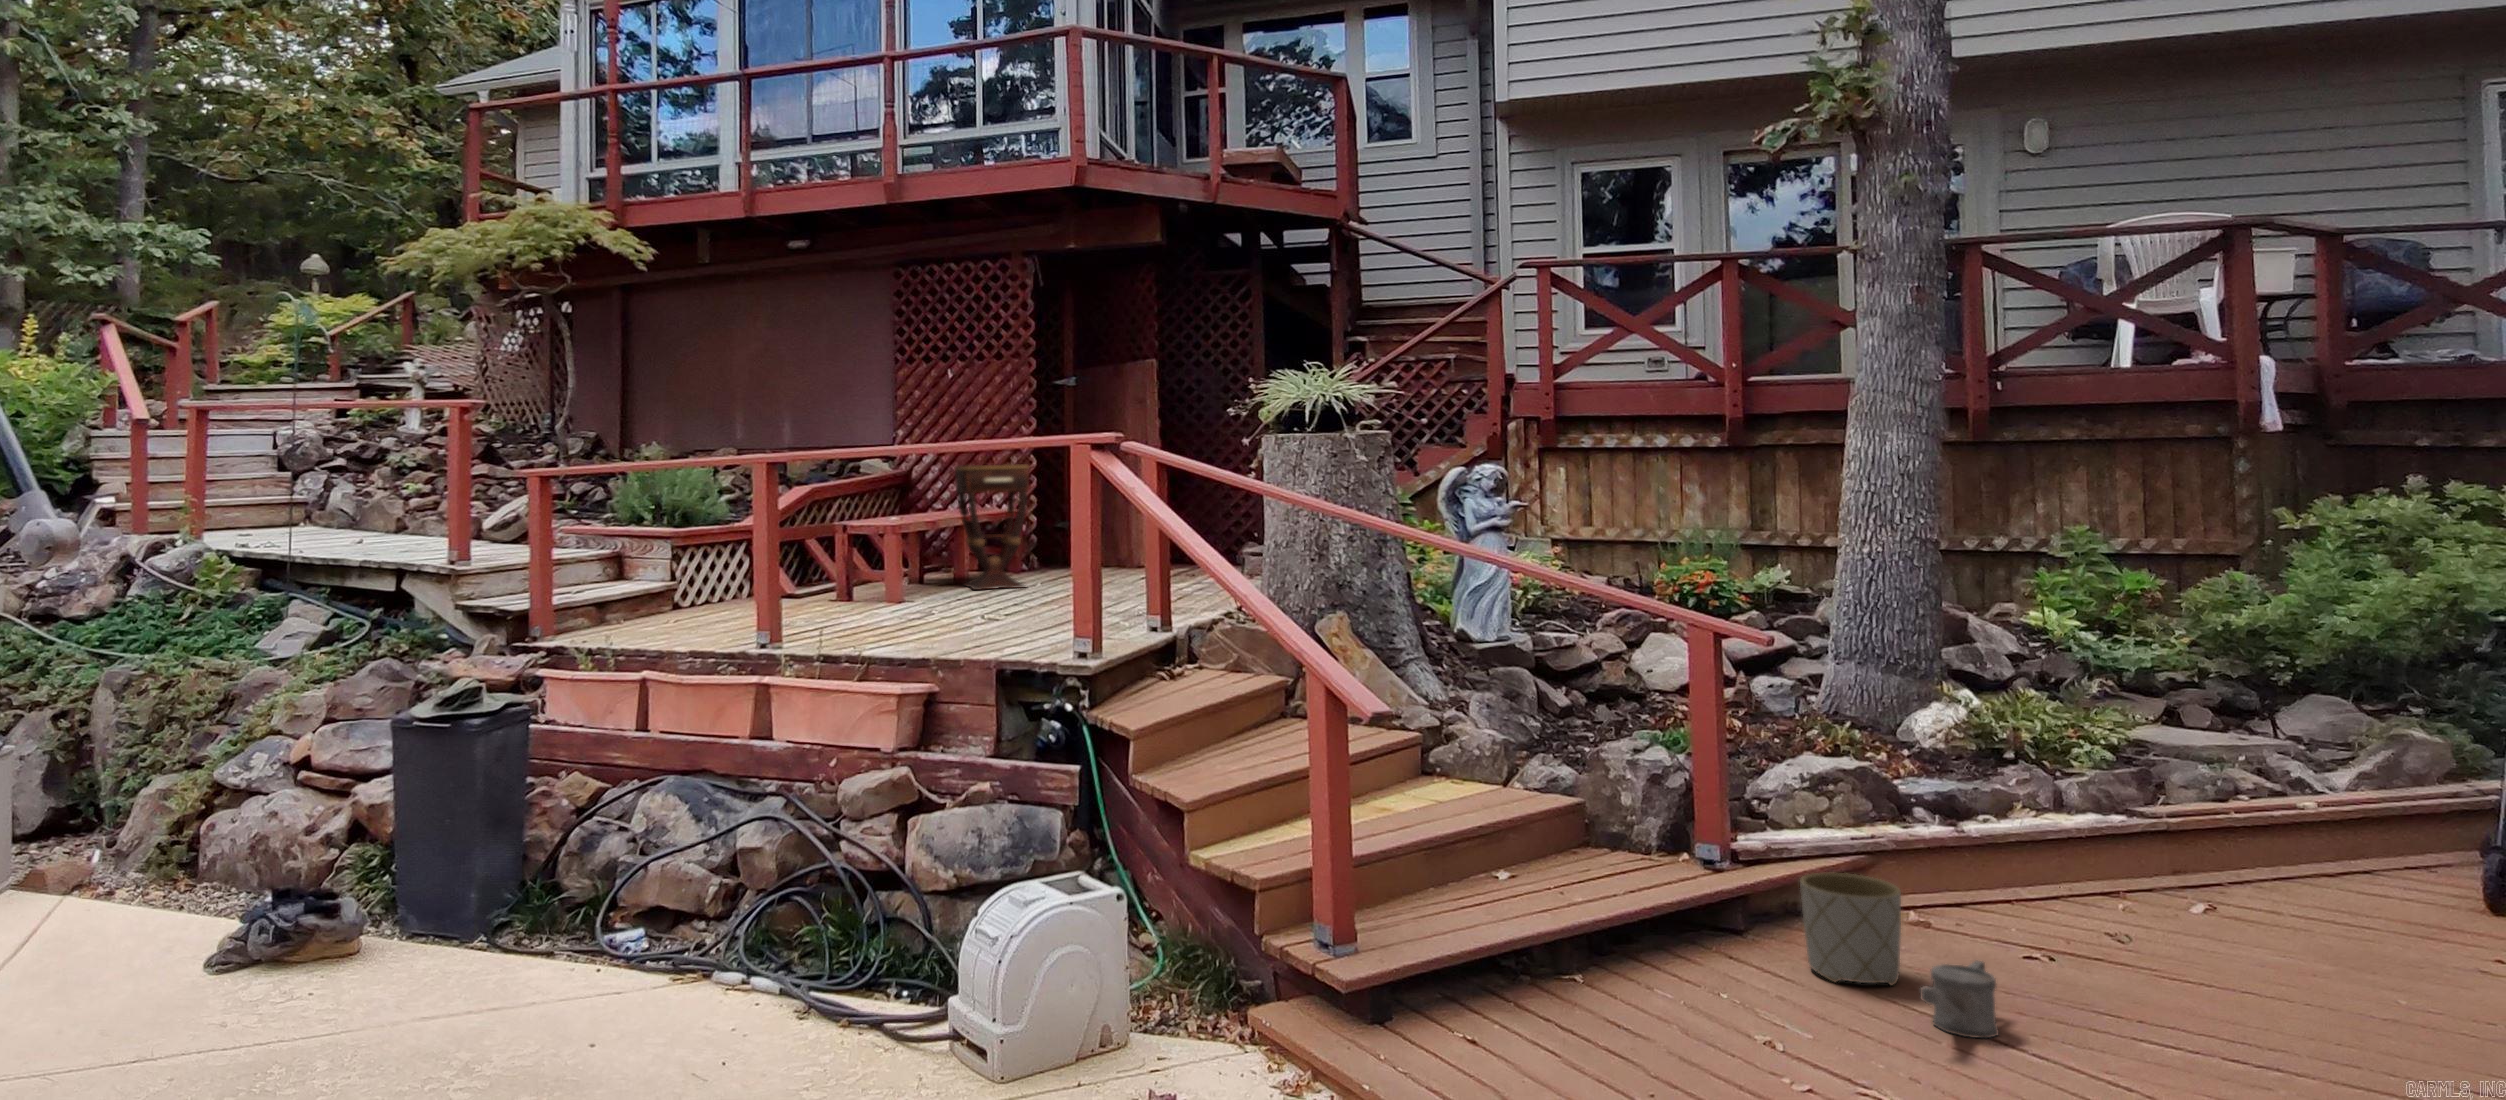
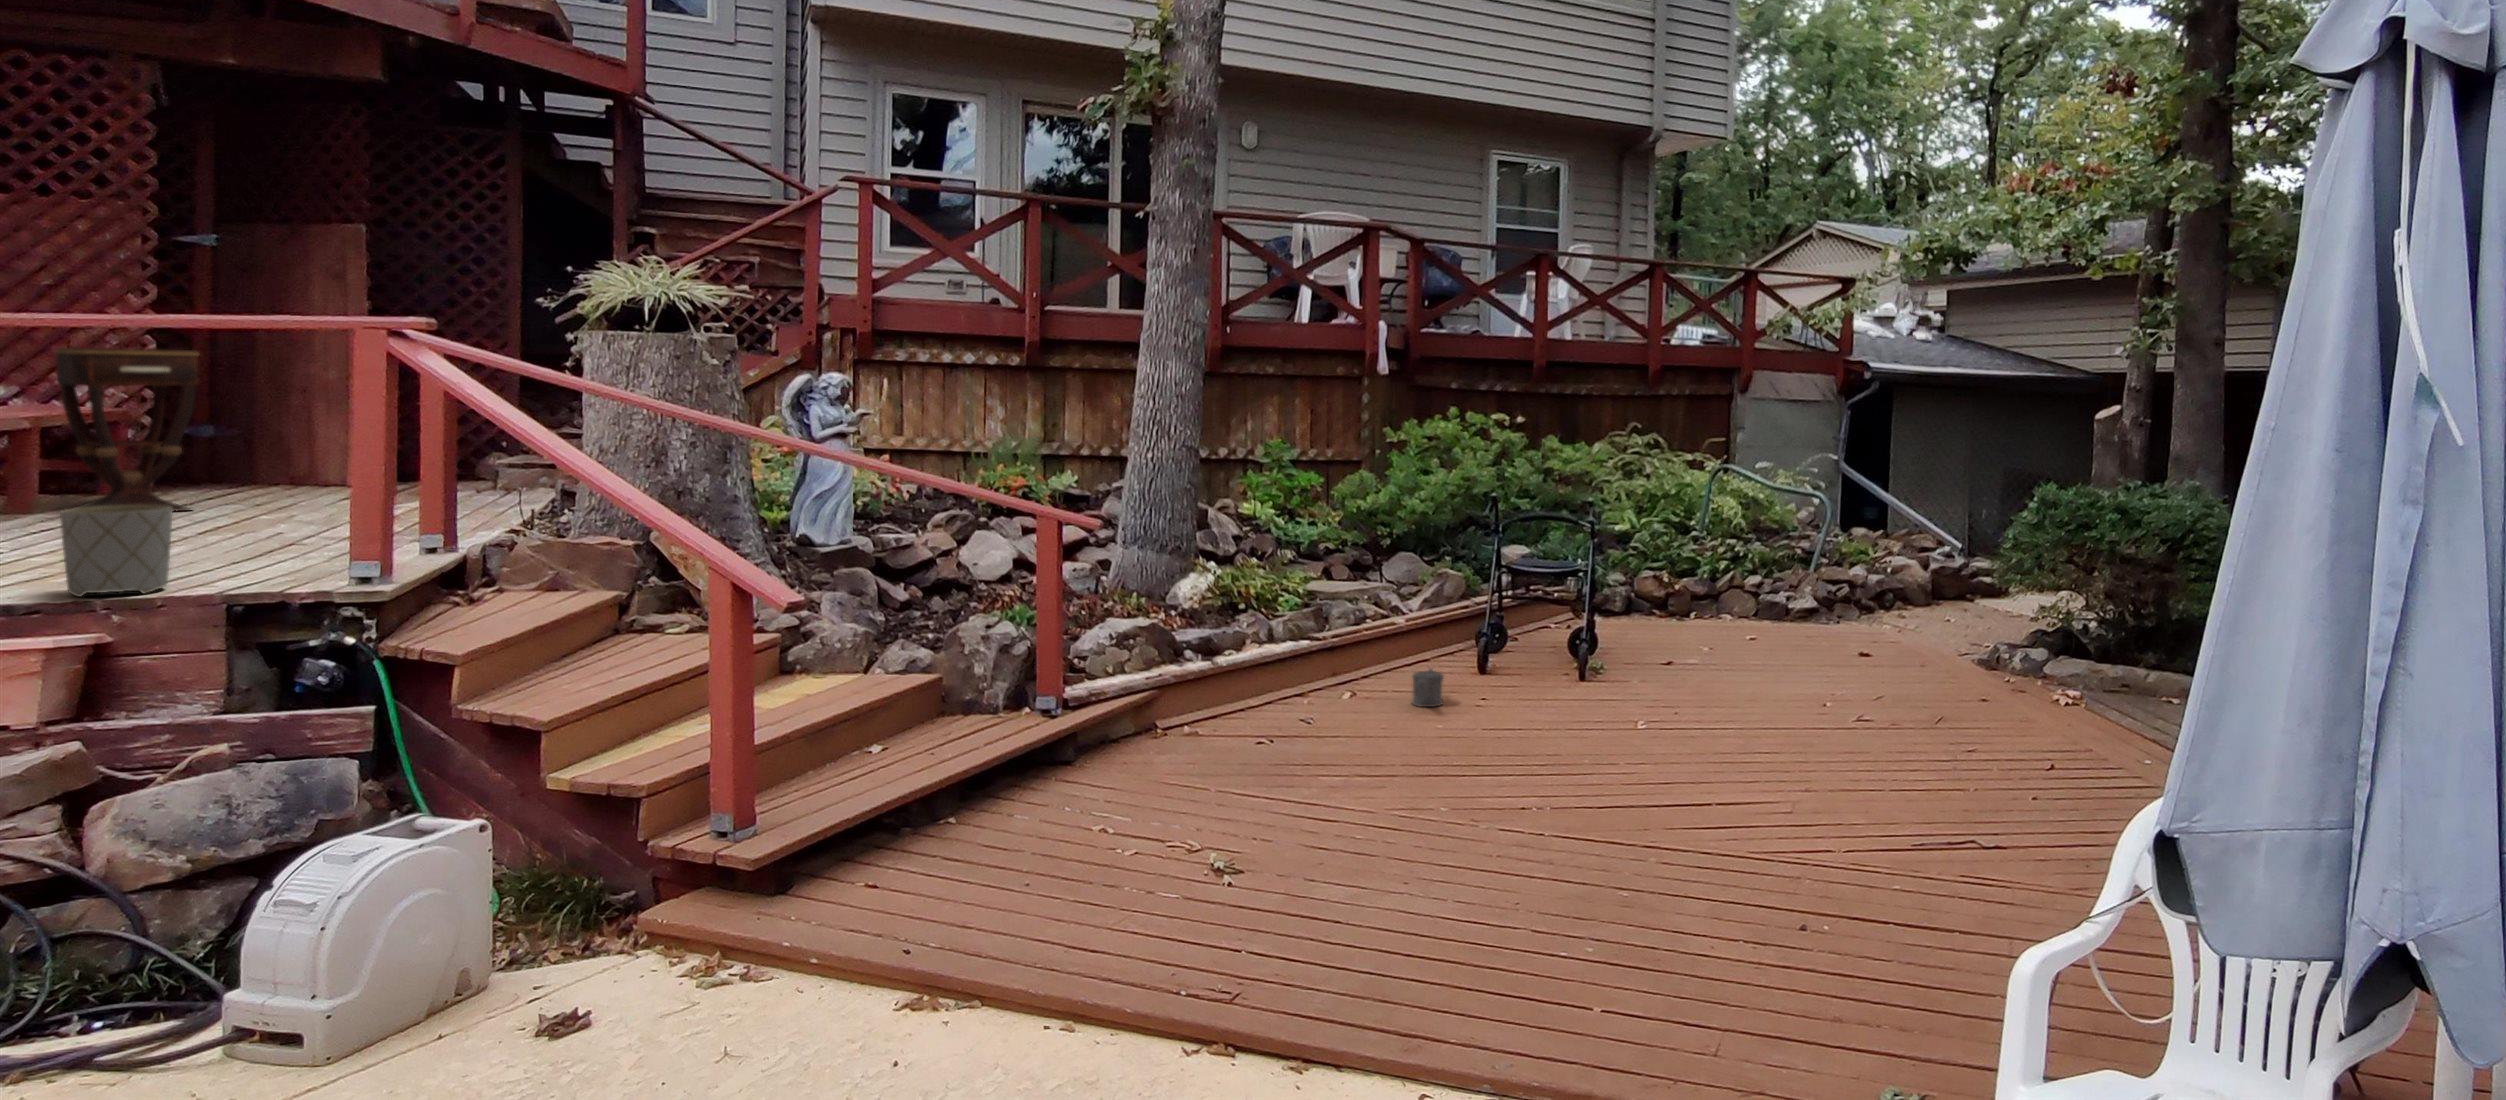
planter: present [1800,873,1901,985] -> present [60,505,172,597]
watering can: present [1920,961,1998,1038] -> present [1412,669,1443,707]

